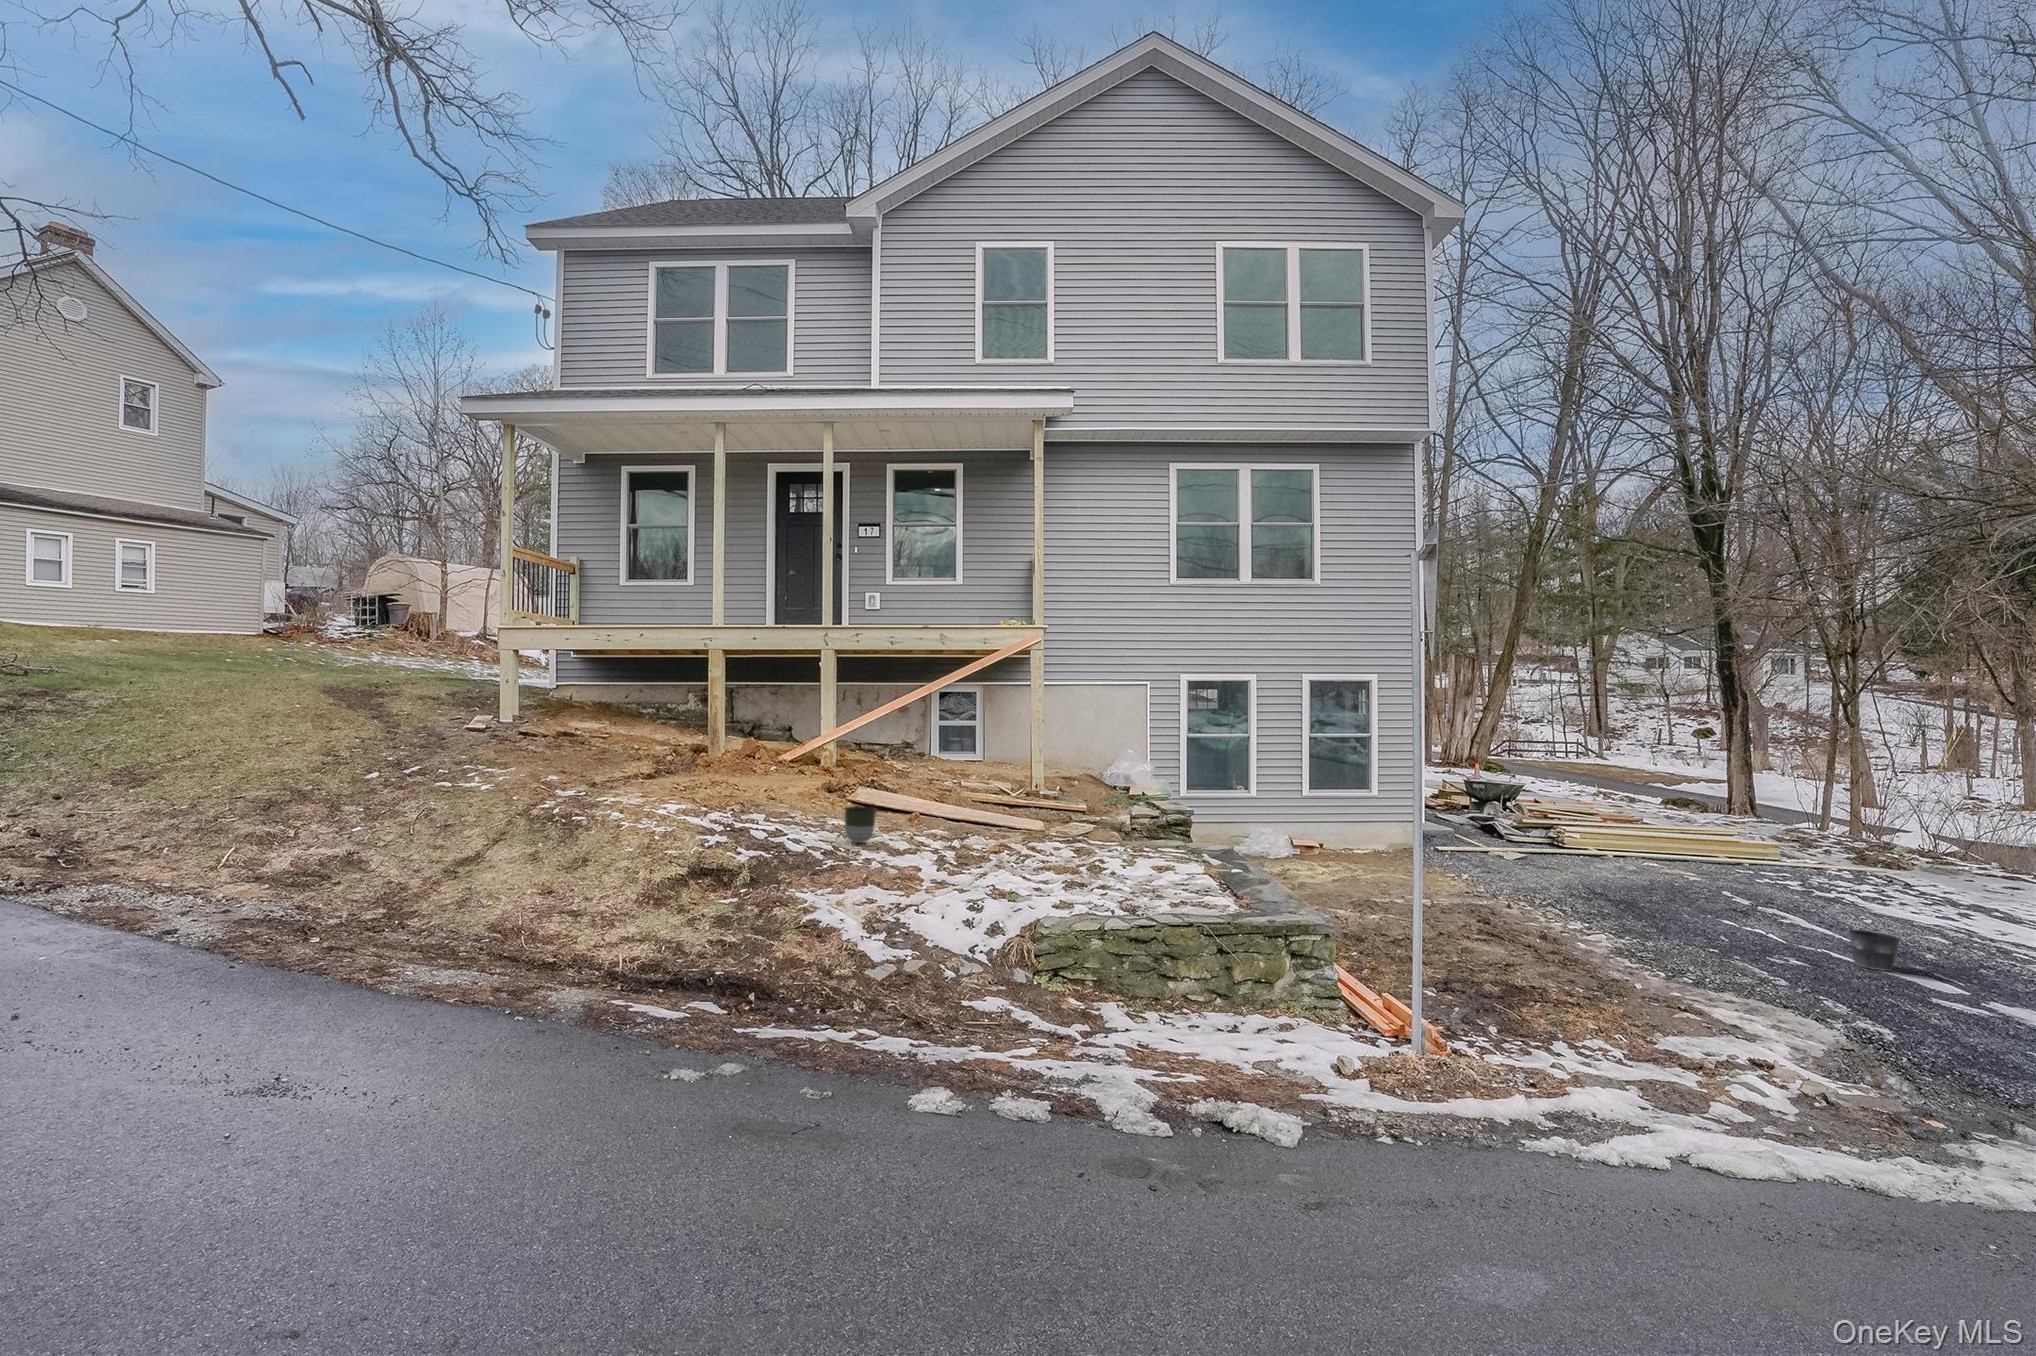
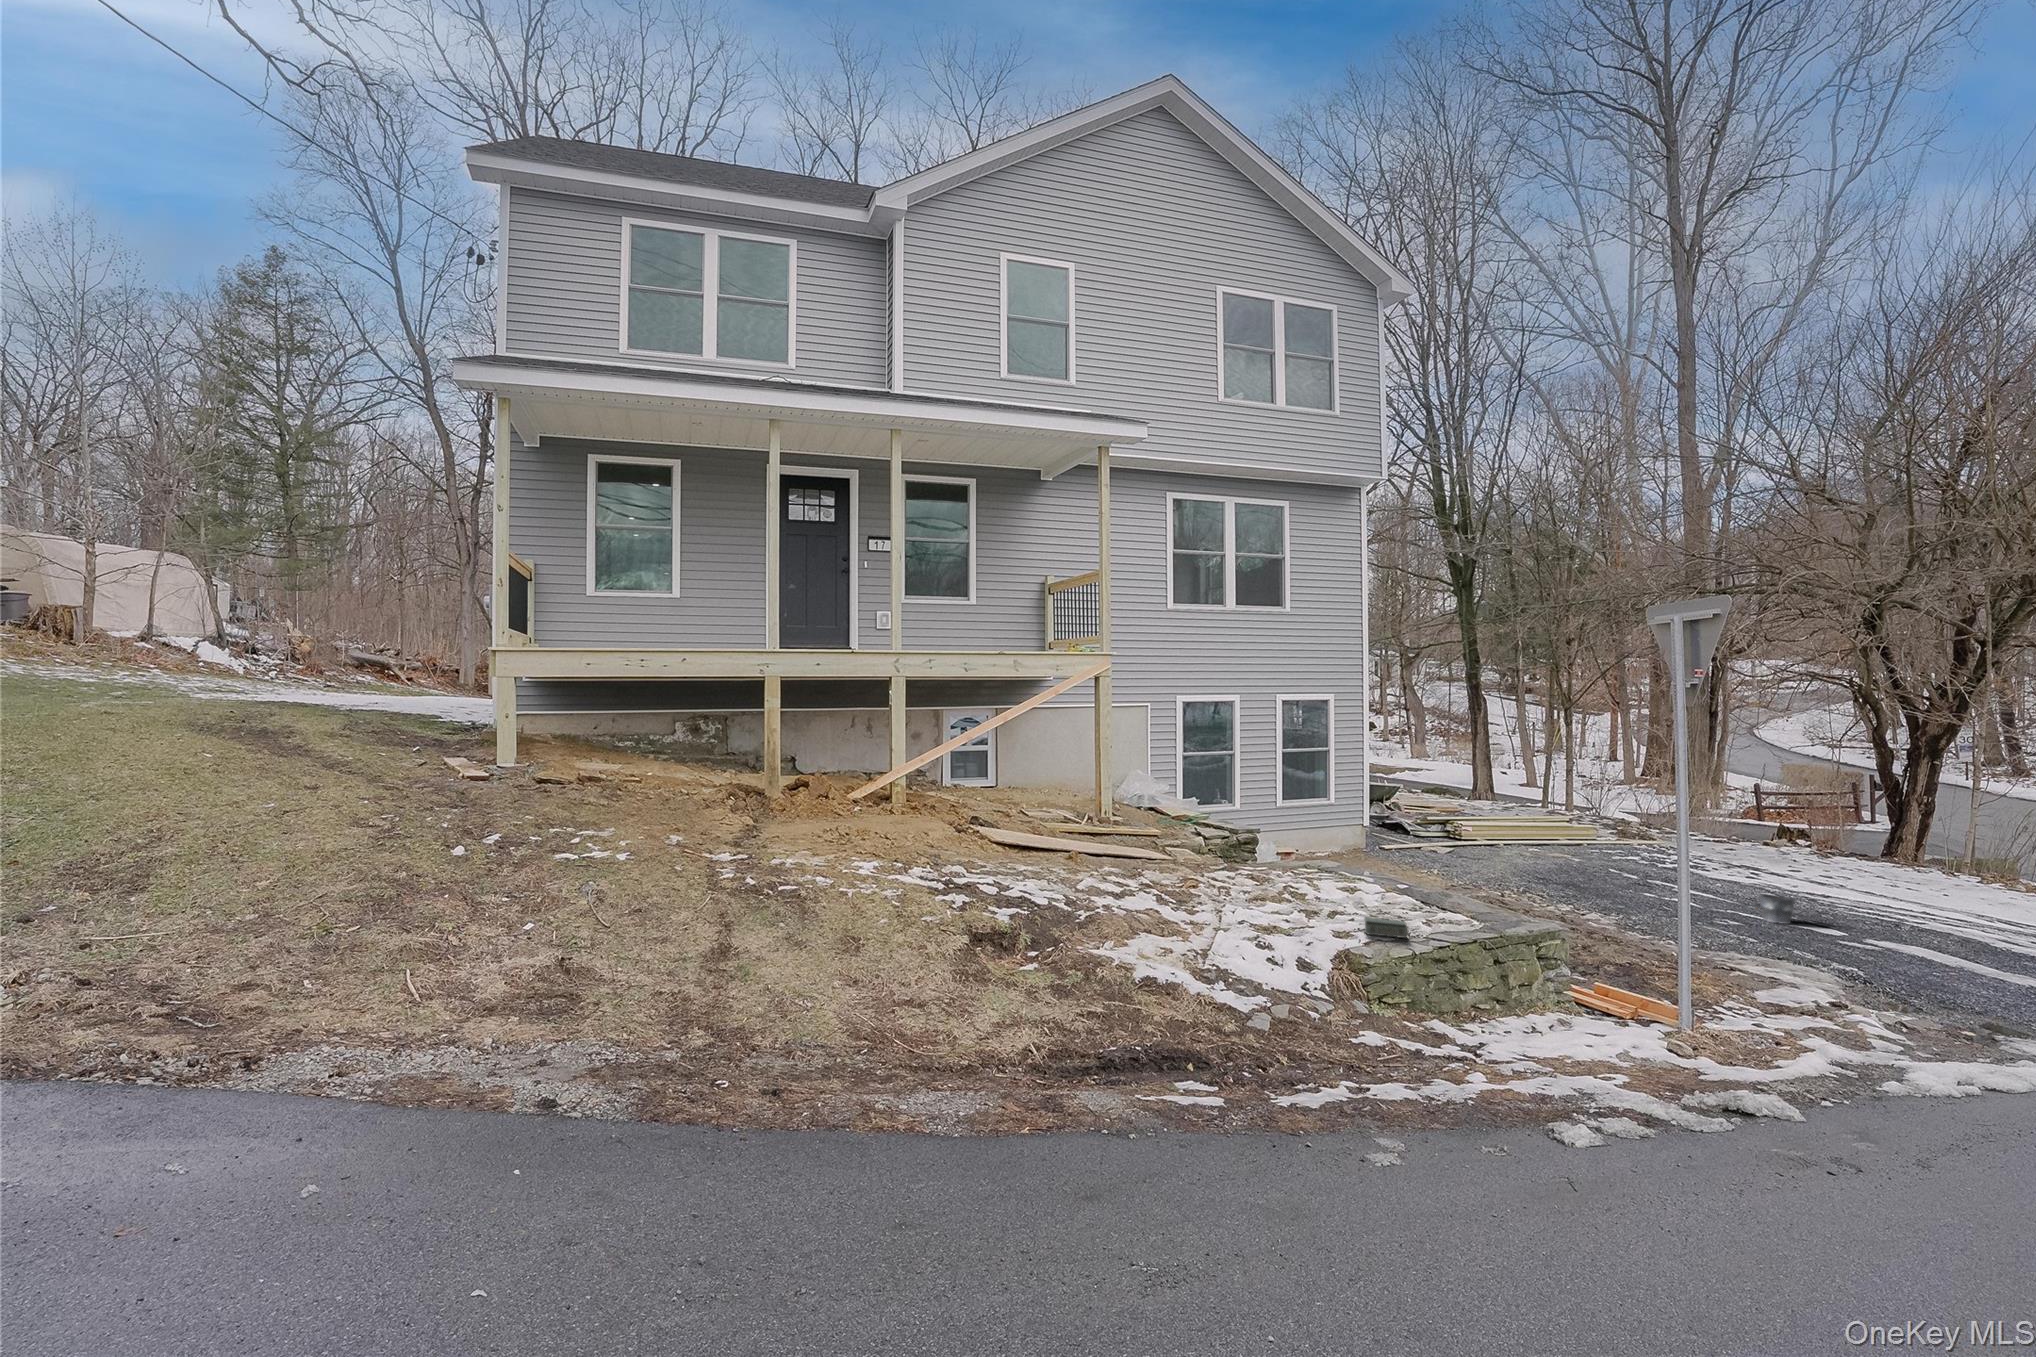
planter: present [845,806,876,843] -> none [1042,847,1074,886]
toolbox: none [1084,890,1135,913] -> present [1364,917,1408,938]

